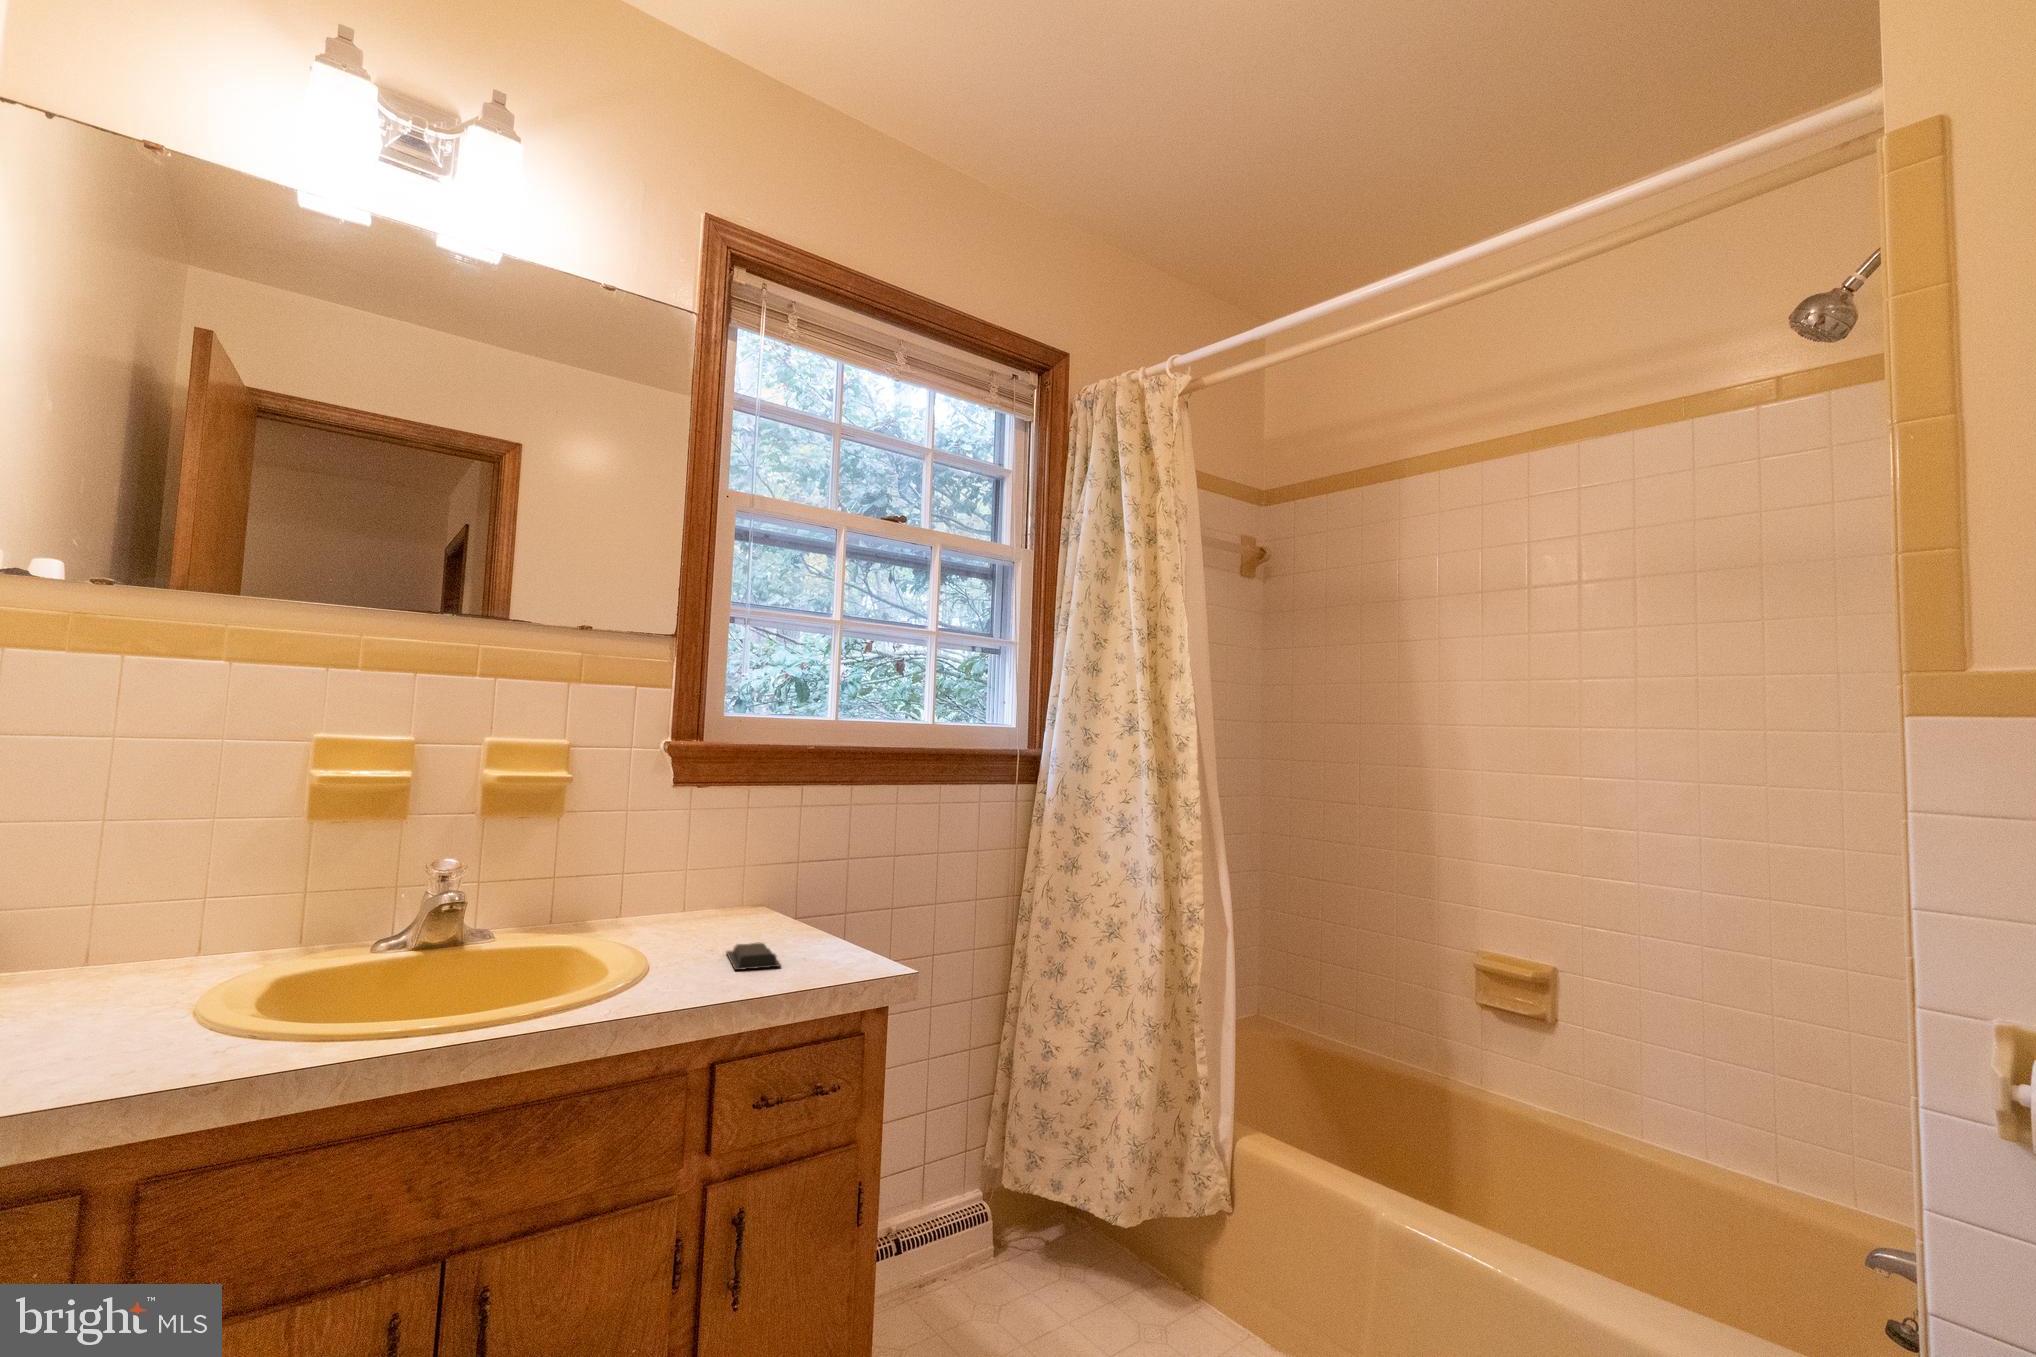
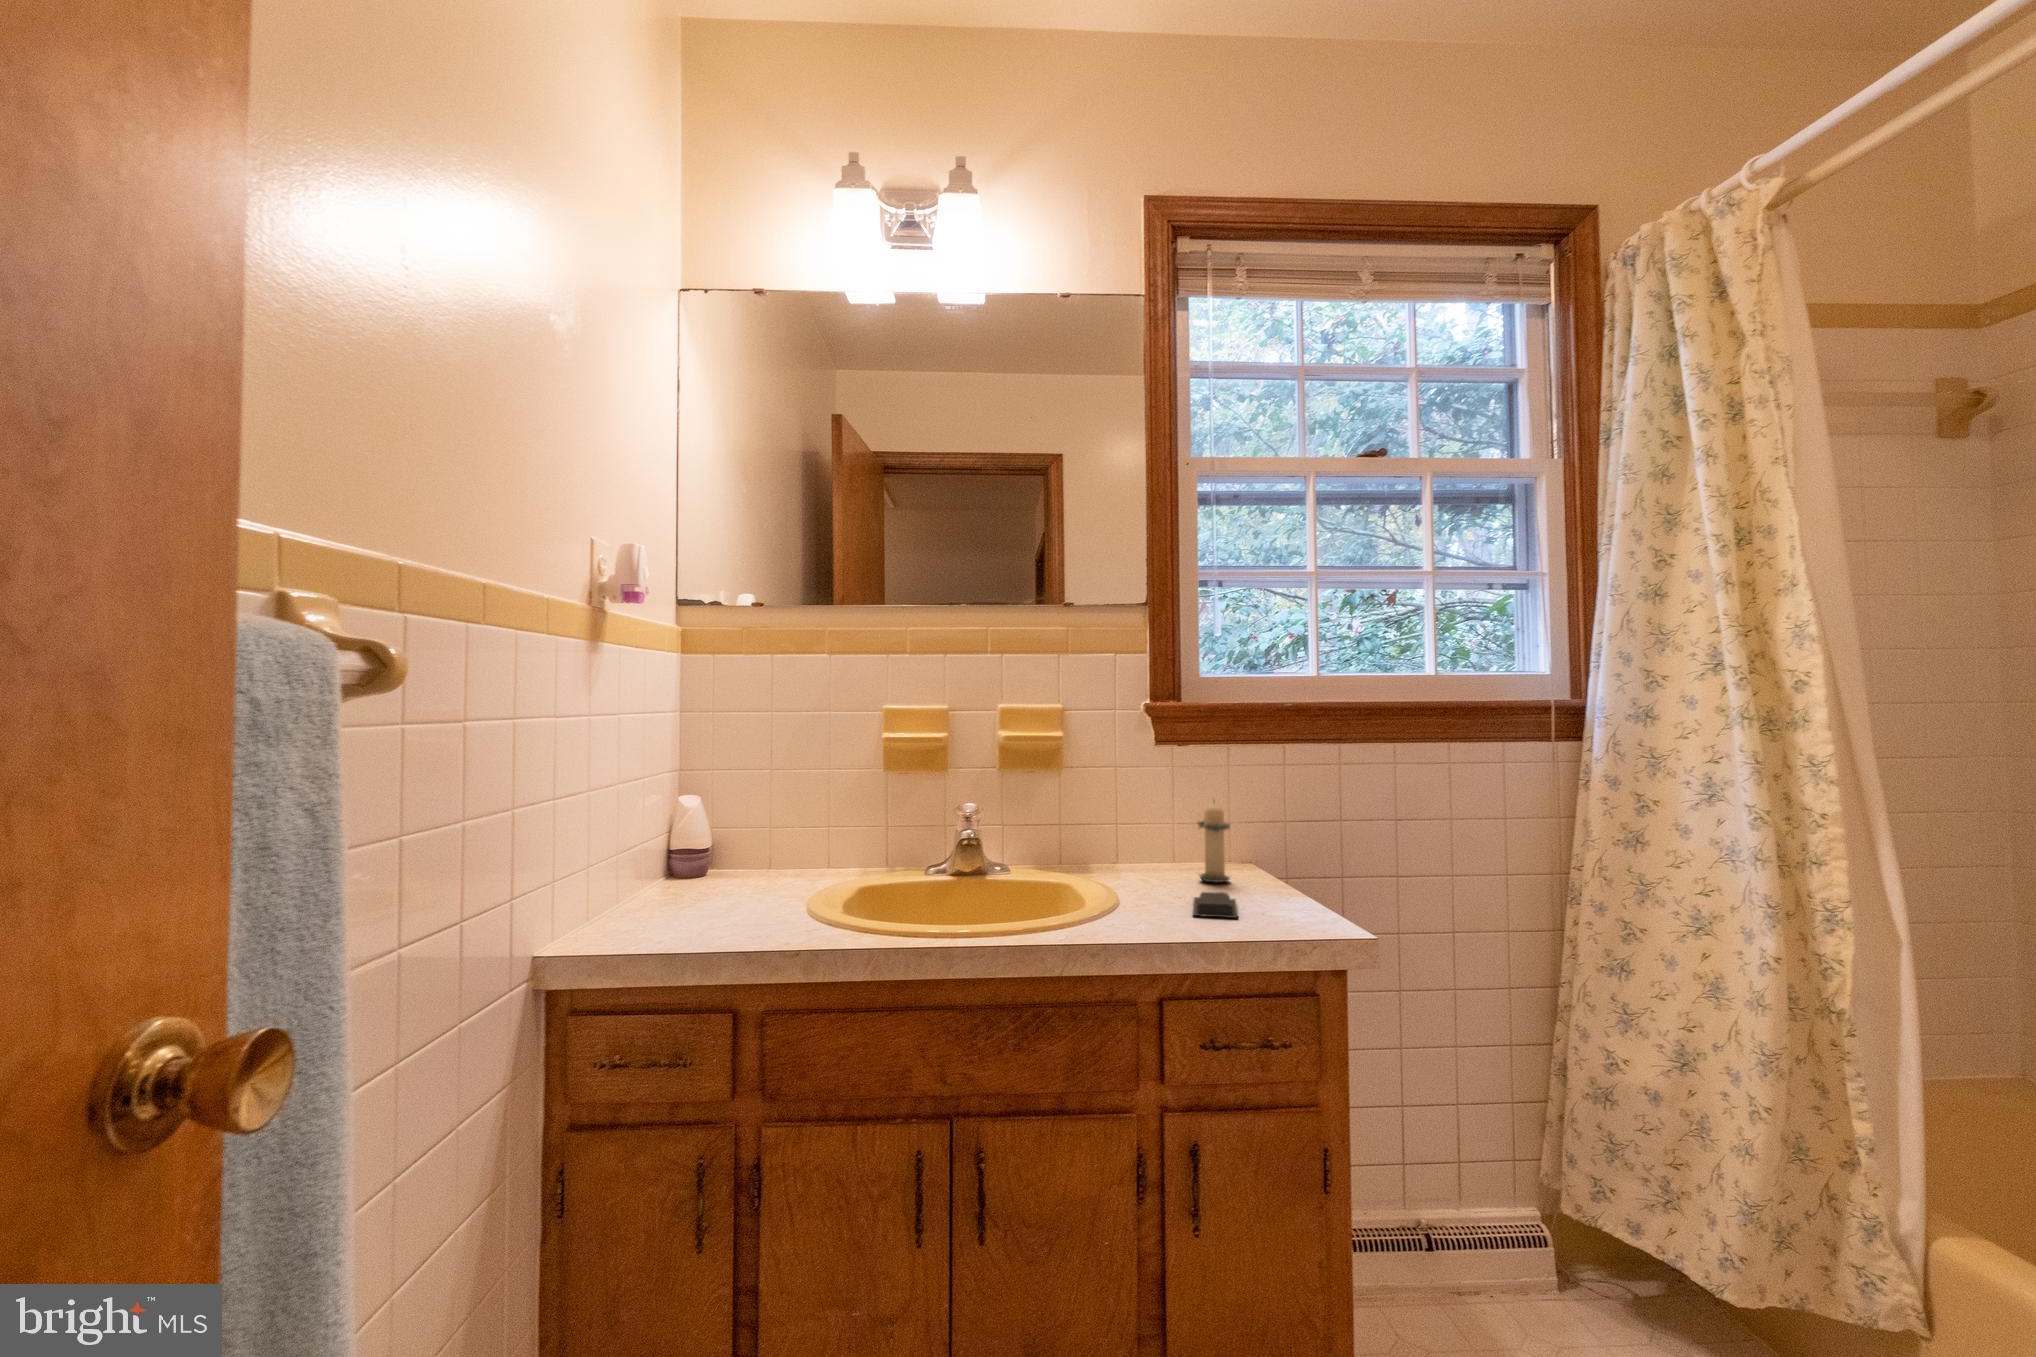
candle: none [716,847,761,936] -> present [1197,802,1230,882]

